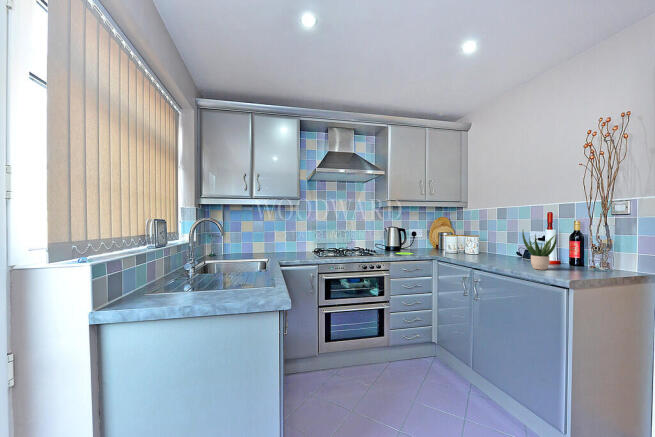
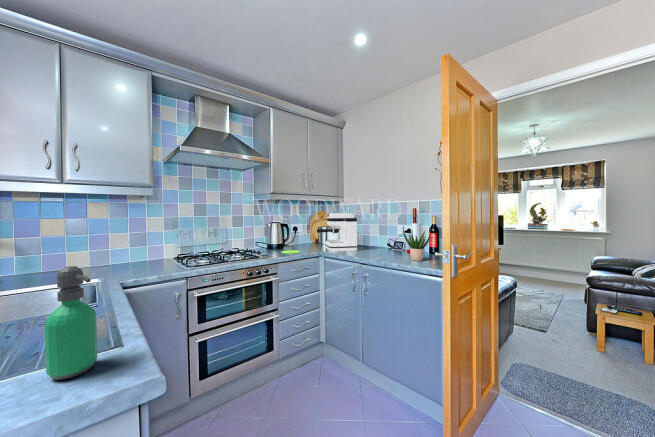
coffee maker: none [433,218,476,258] -> present [317,213,357,252]
soap dispenser: none [248,238,266,291] -> present [45,266,97,380]

